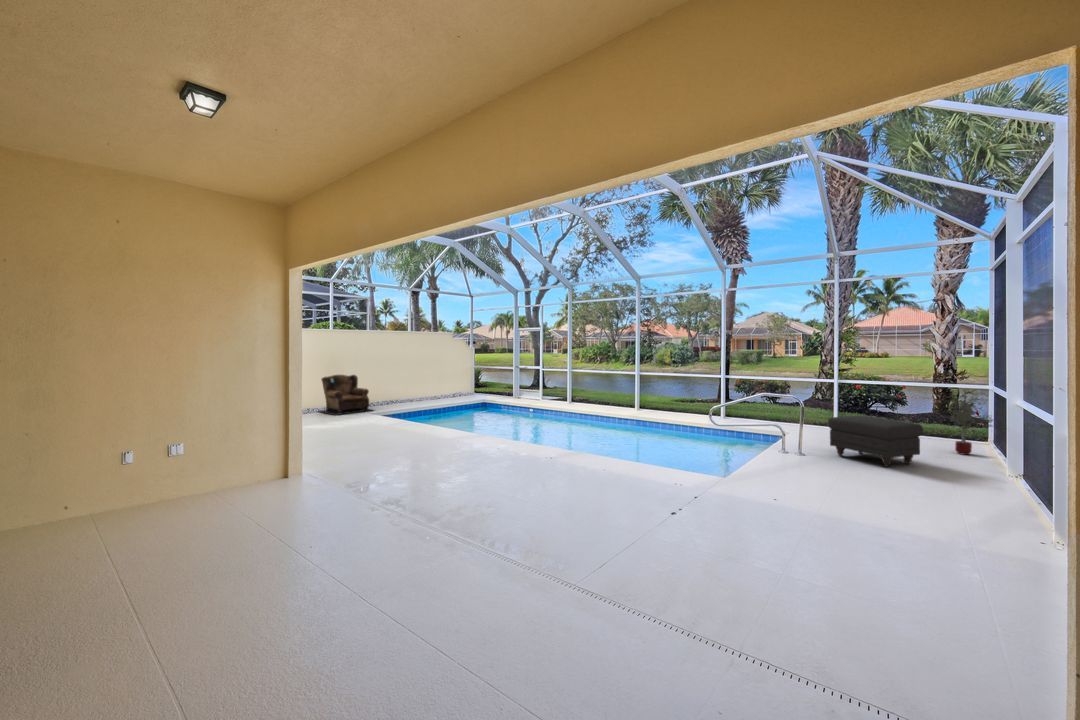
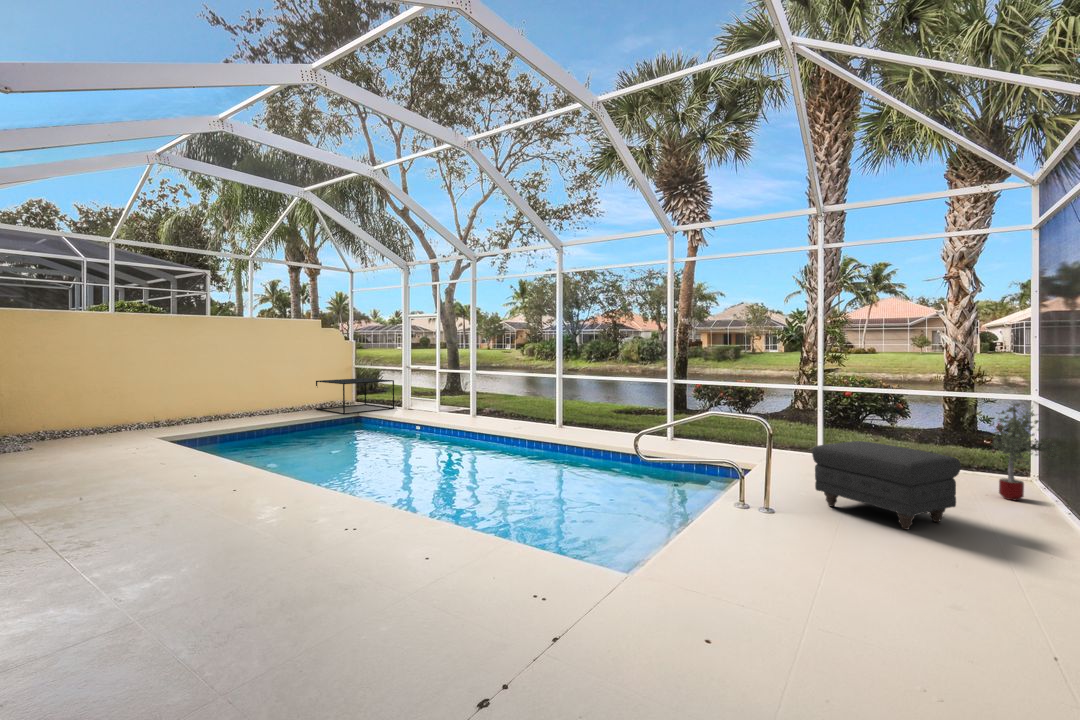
coffee table: none [448,374,504,400] -> present [316,378,394,414]
armchair: present [317,375,371,415] -> none [87,380,182,440]

